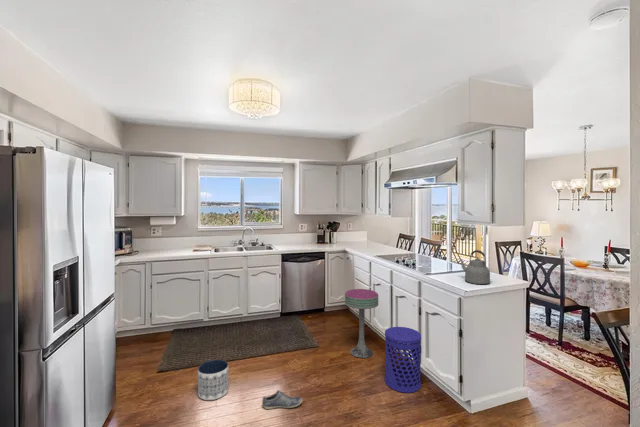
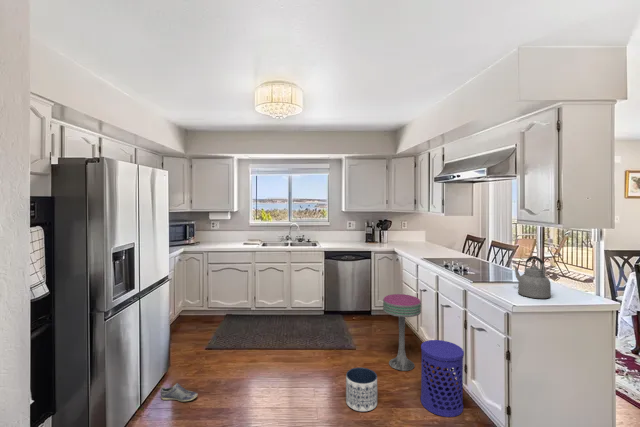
planter: present [198,360,228,400] -> present [346,368,377,411]
shoe: present [262,390,302,409] -> present [161,383,198,402]

